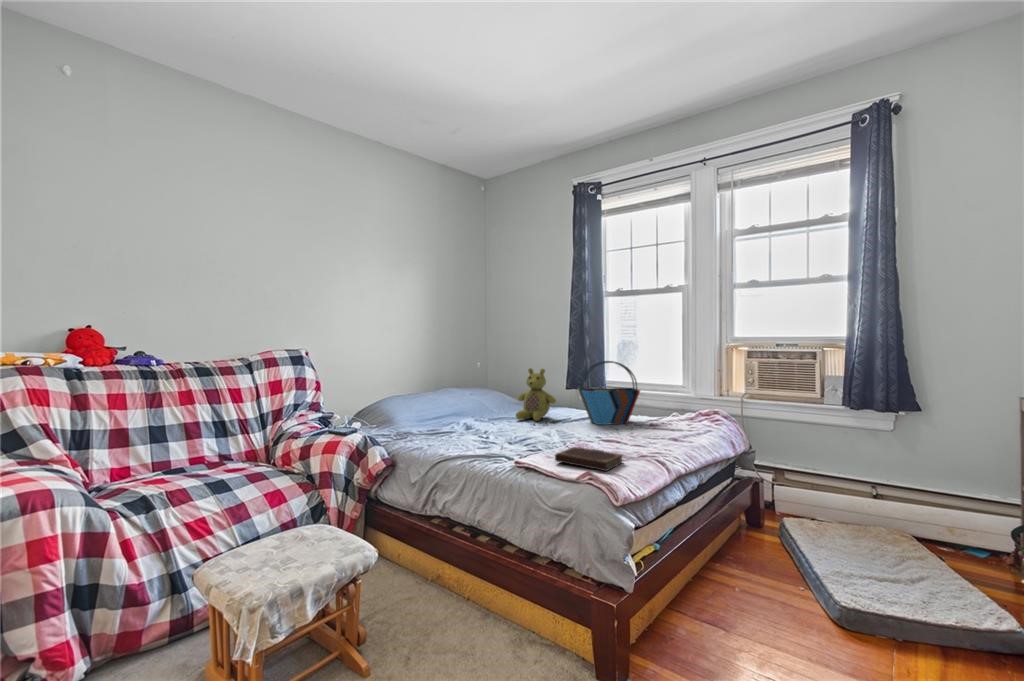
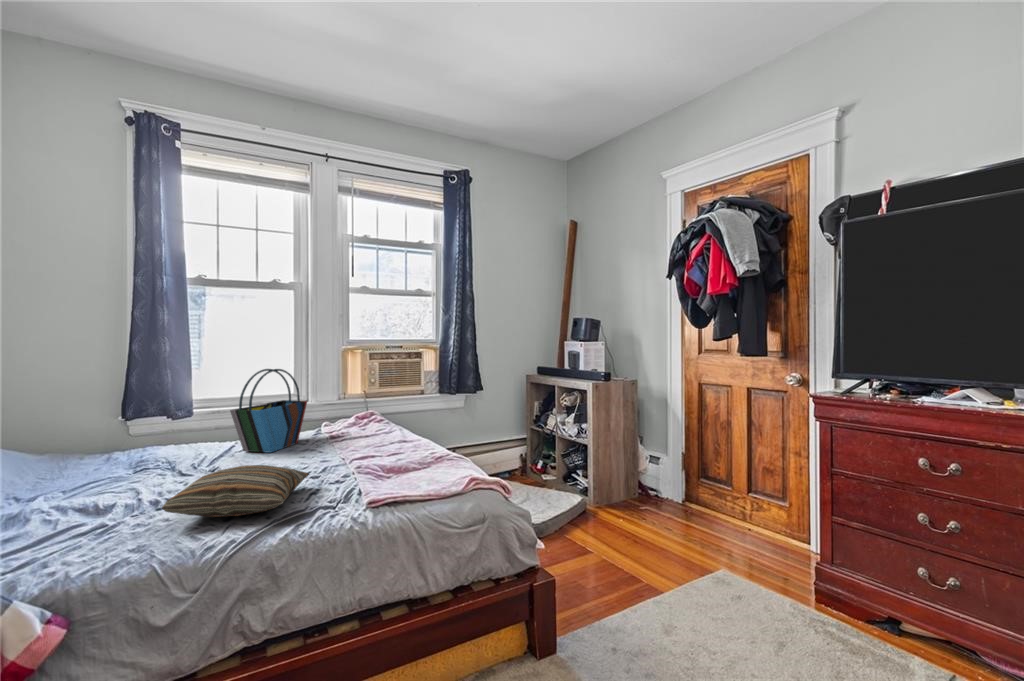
stuffed bear: present [516,368,556,421] -> none [93,388,179,479]
pillow: none [460,420,542,448] -> present [162,465,309,517]
notebook: present [555,447,622,471] -> none [379,459,457,488]

